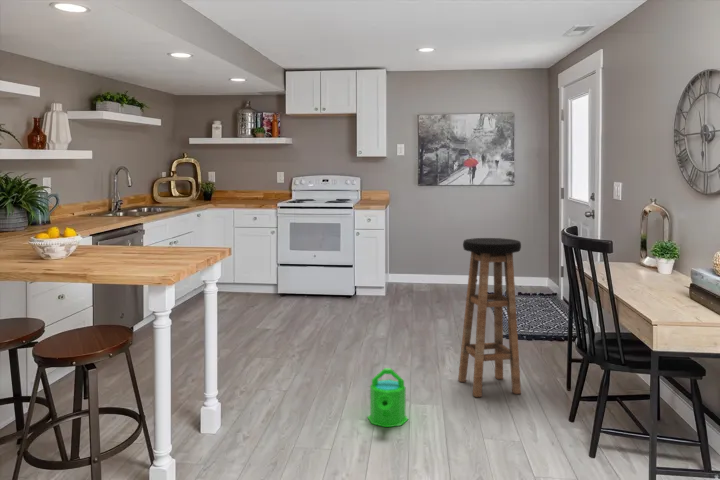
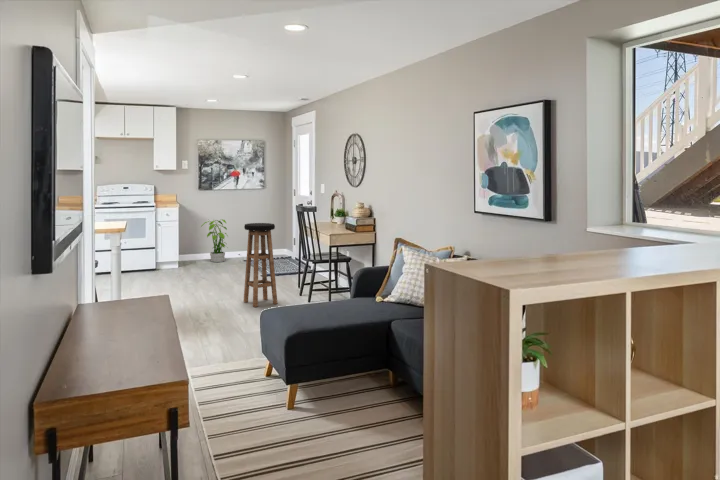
potted plant: none [417,227,456,290] -> present [202,219,228,262]
watering can: present [368,368,408,427] -> none [200,292,222,321]

